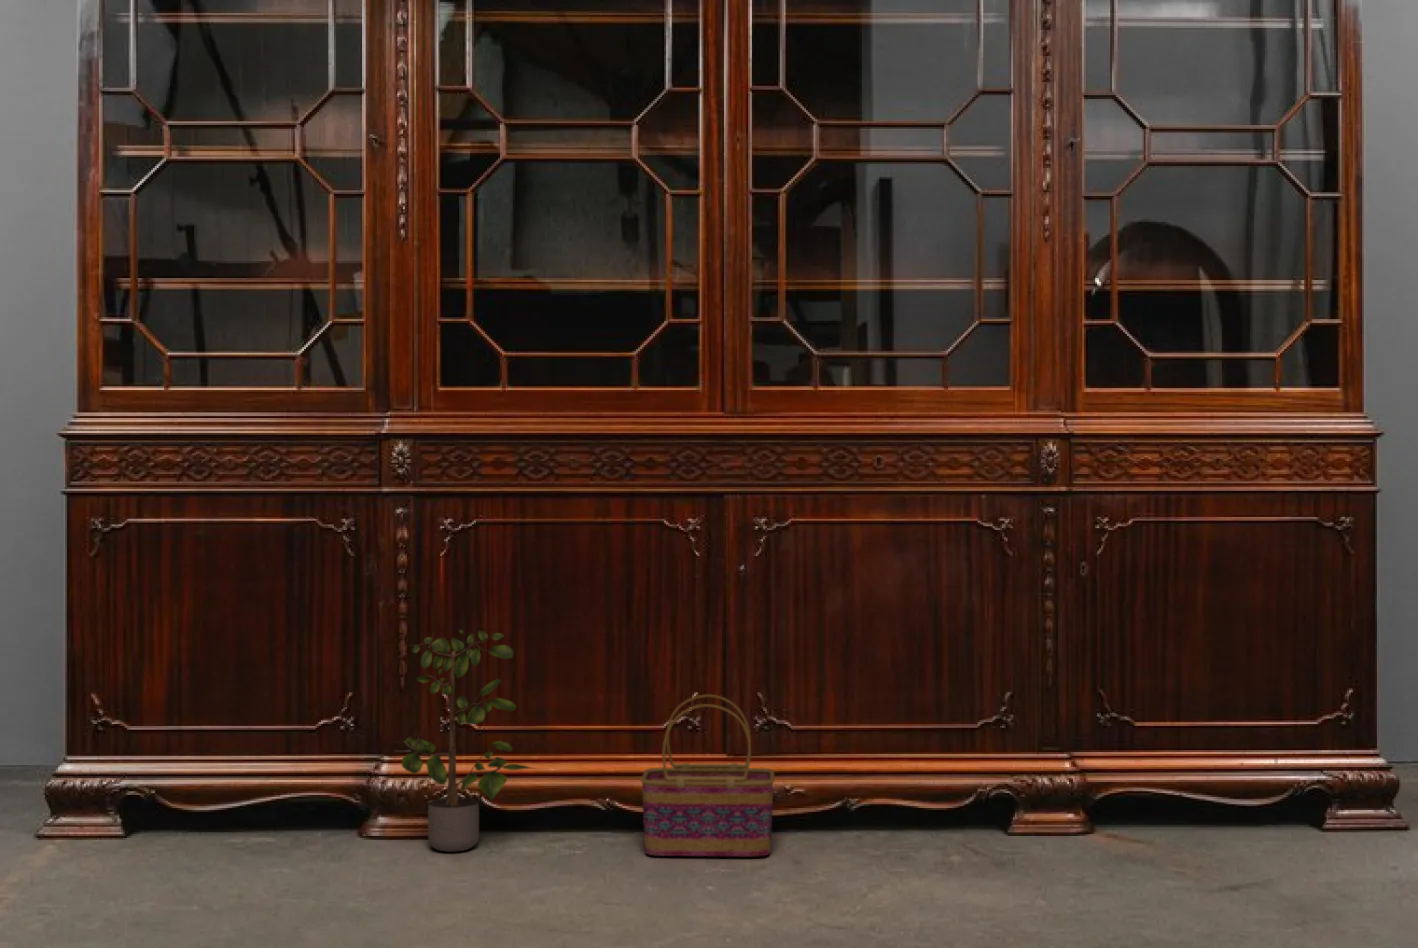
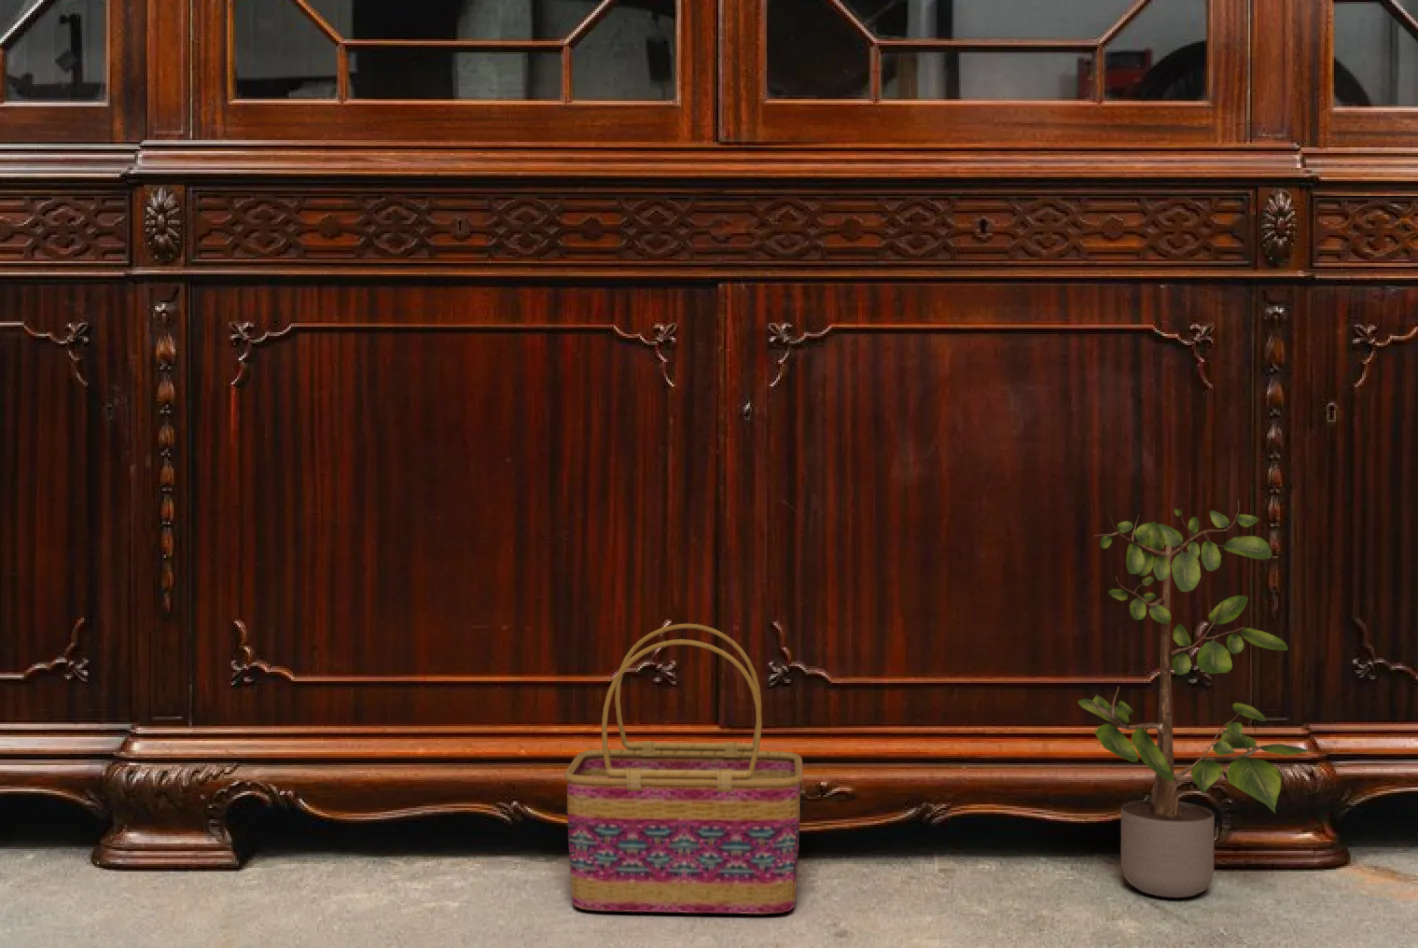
potted plant: present [402,630,532,852] -> present [1078,509,1311,897]

